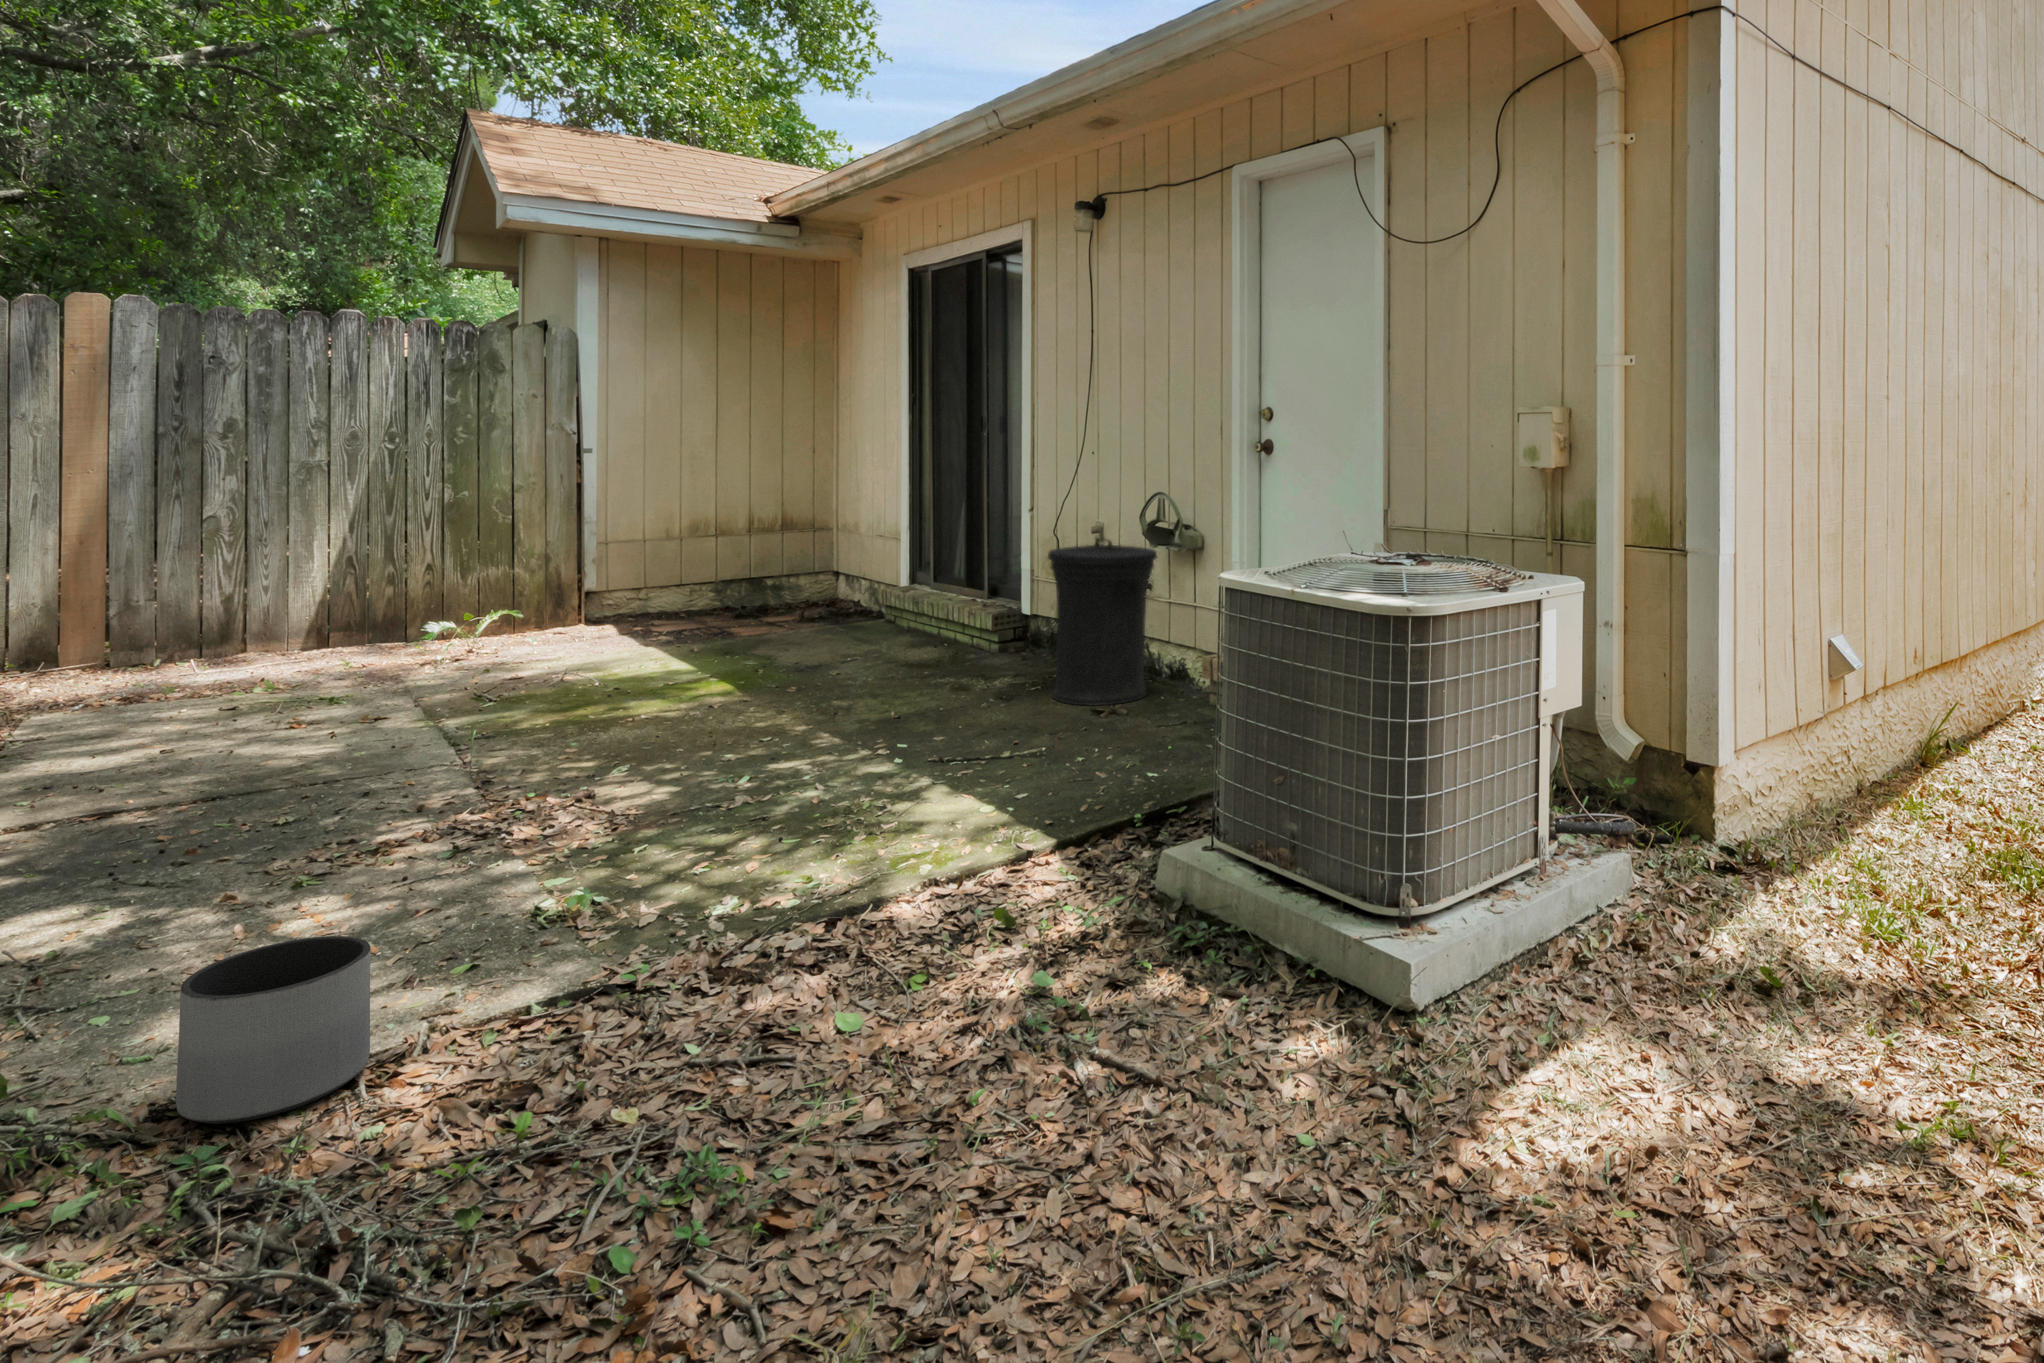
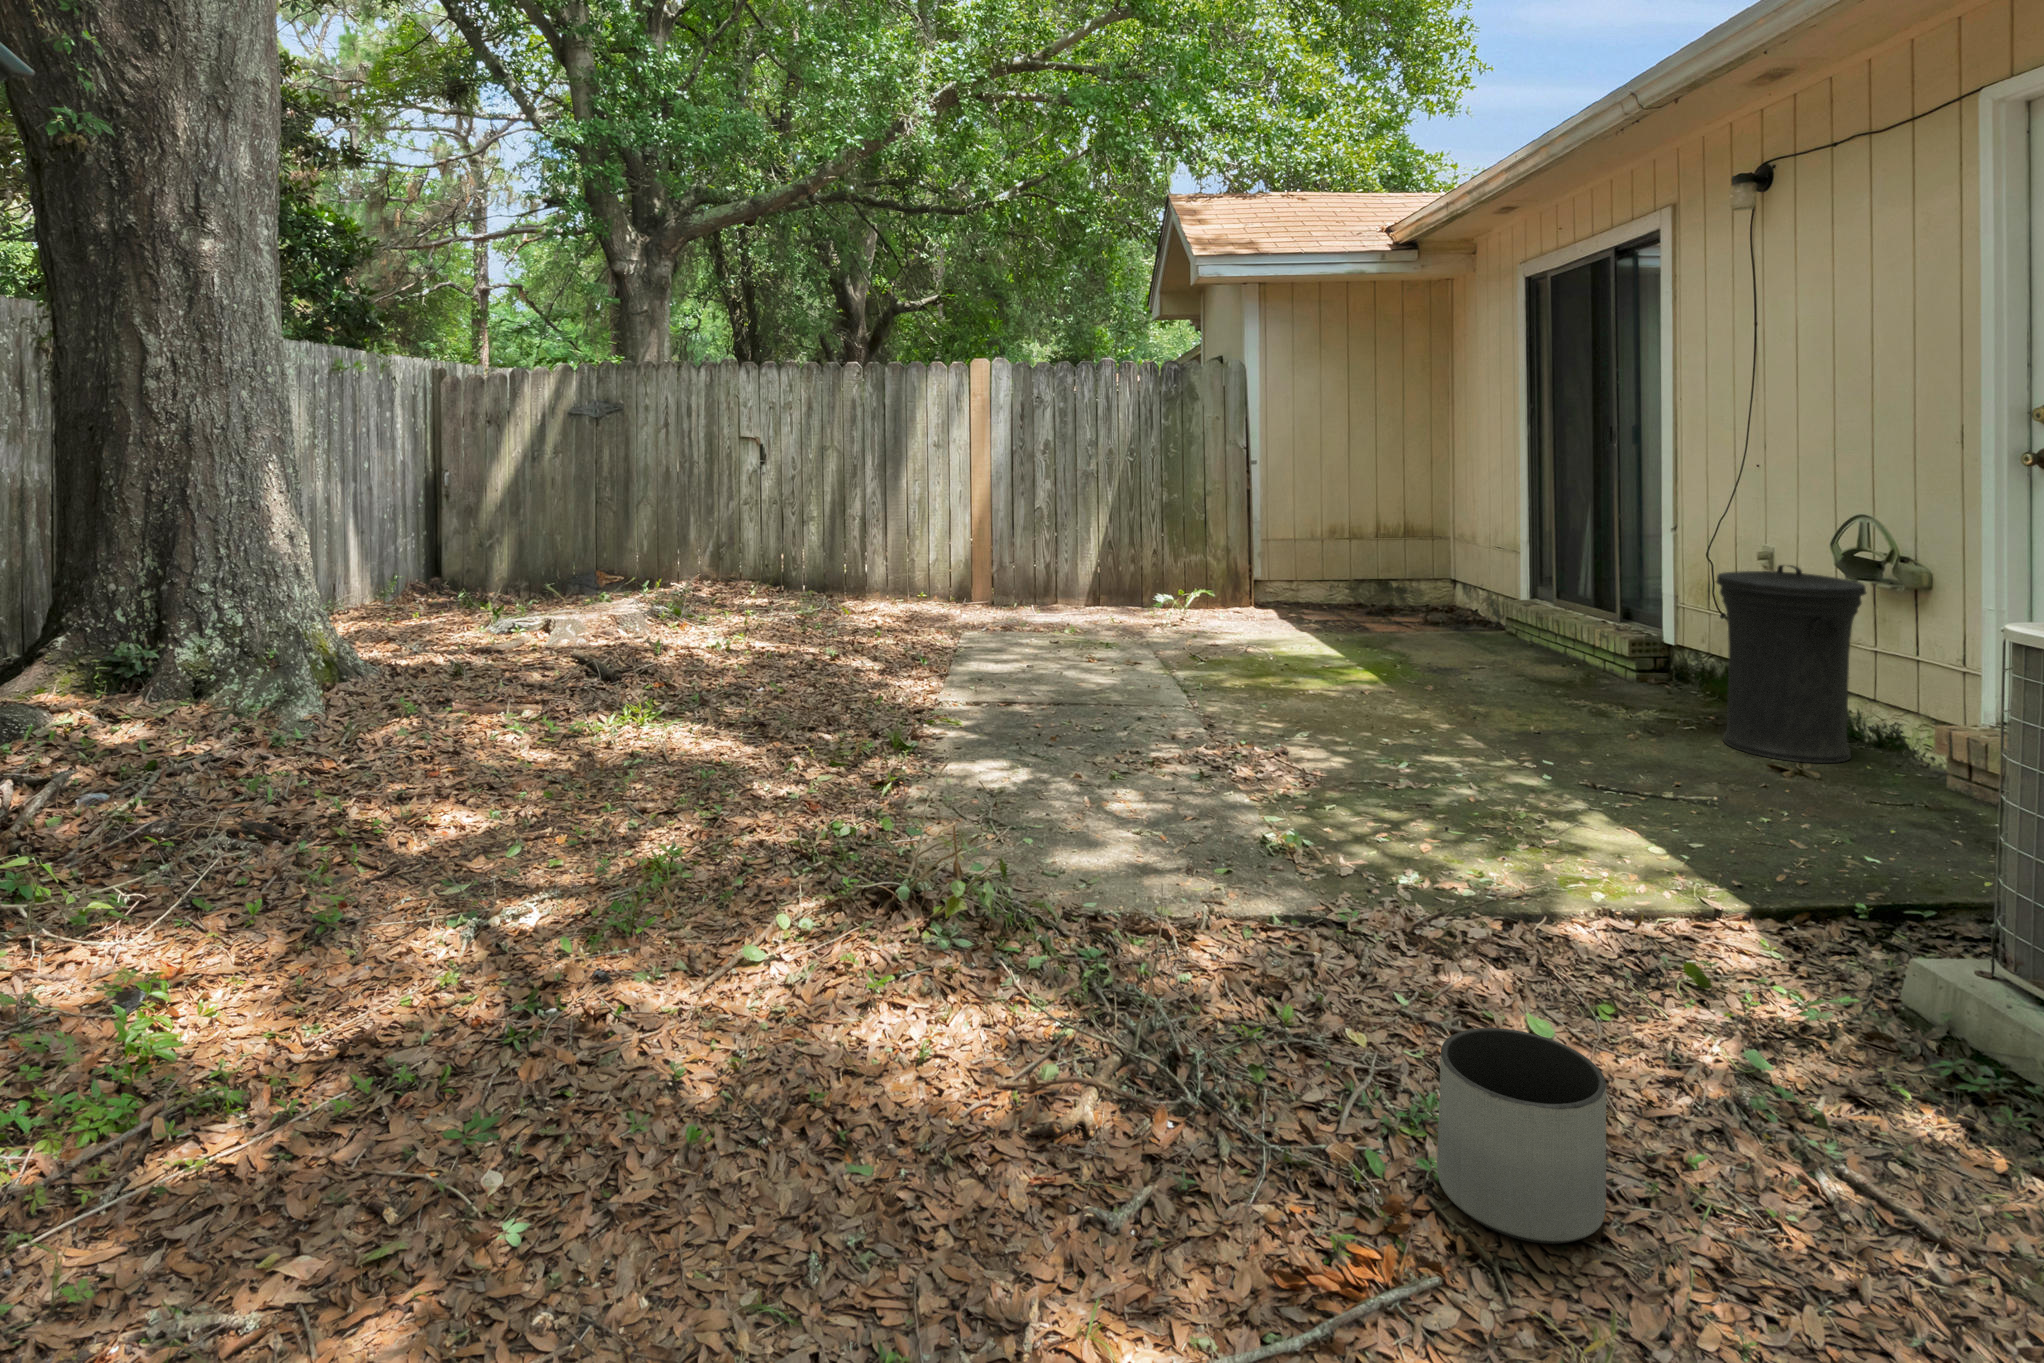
planter: present [176,936,371,1124] -> present [1437,1028,1606,1244]

